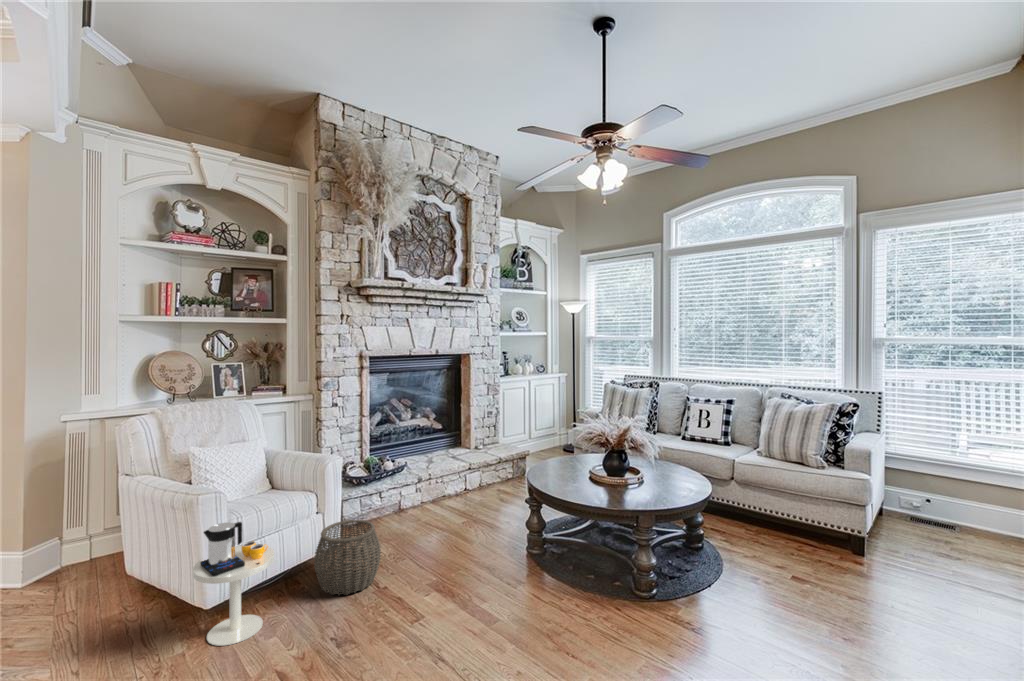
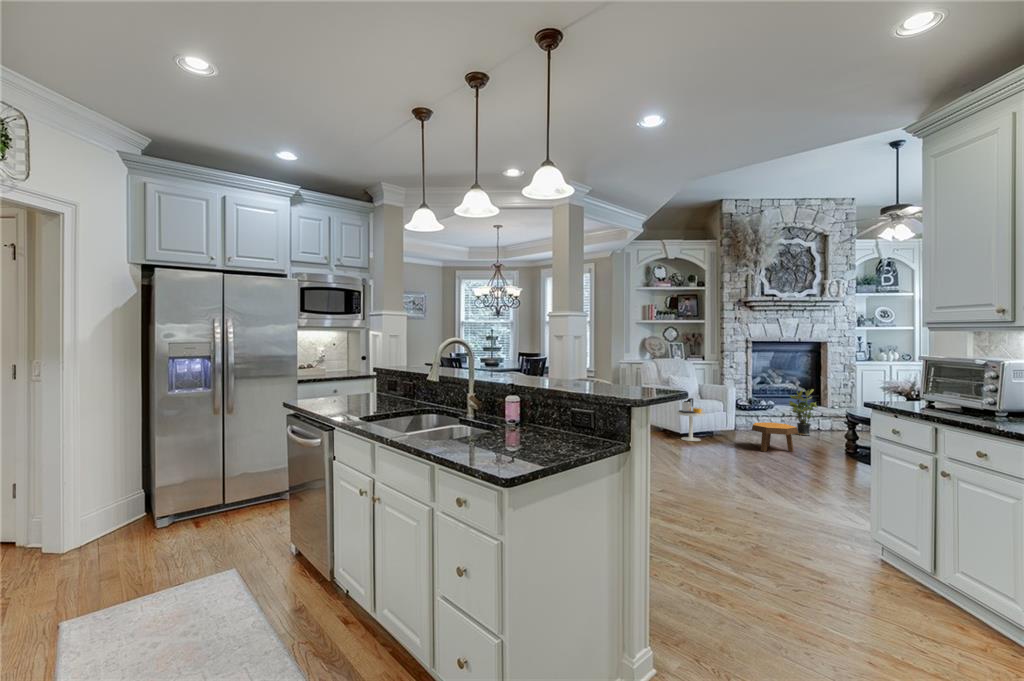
potted plant: none [433,437,475,520] -> present [789,389,817,436]
woven basket: present [314,520,381,595] -> none [721,413,753,441]
footstool: none [386,543,479,645] -> present [752,422,798,452]

